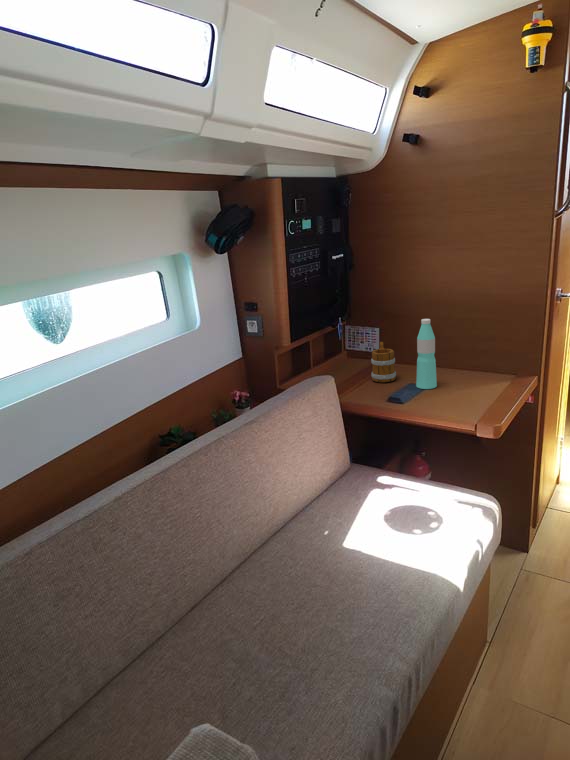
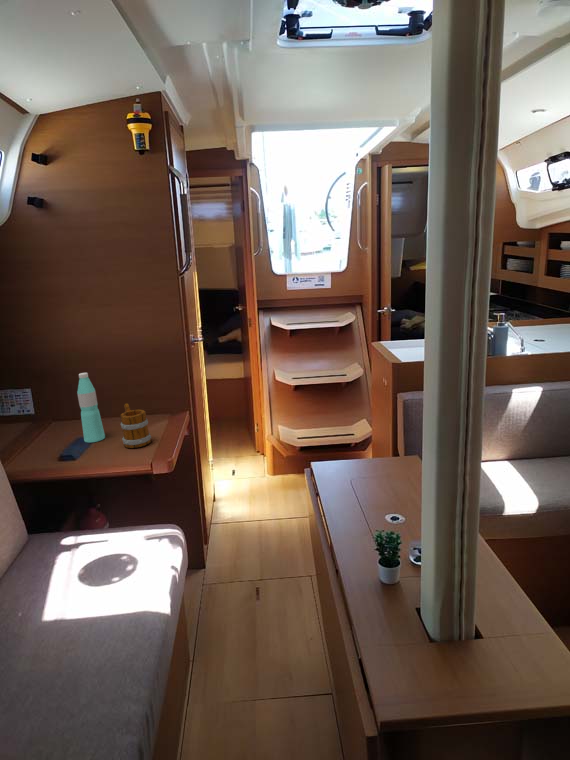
mug: present [371,342,396,382] -> present [121,403,151,448]

